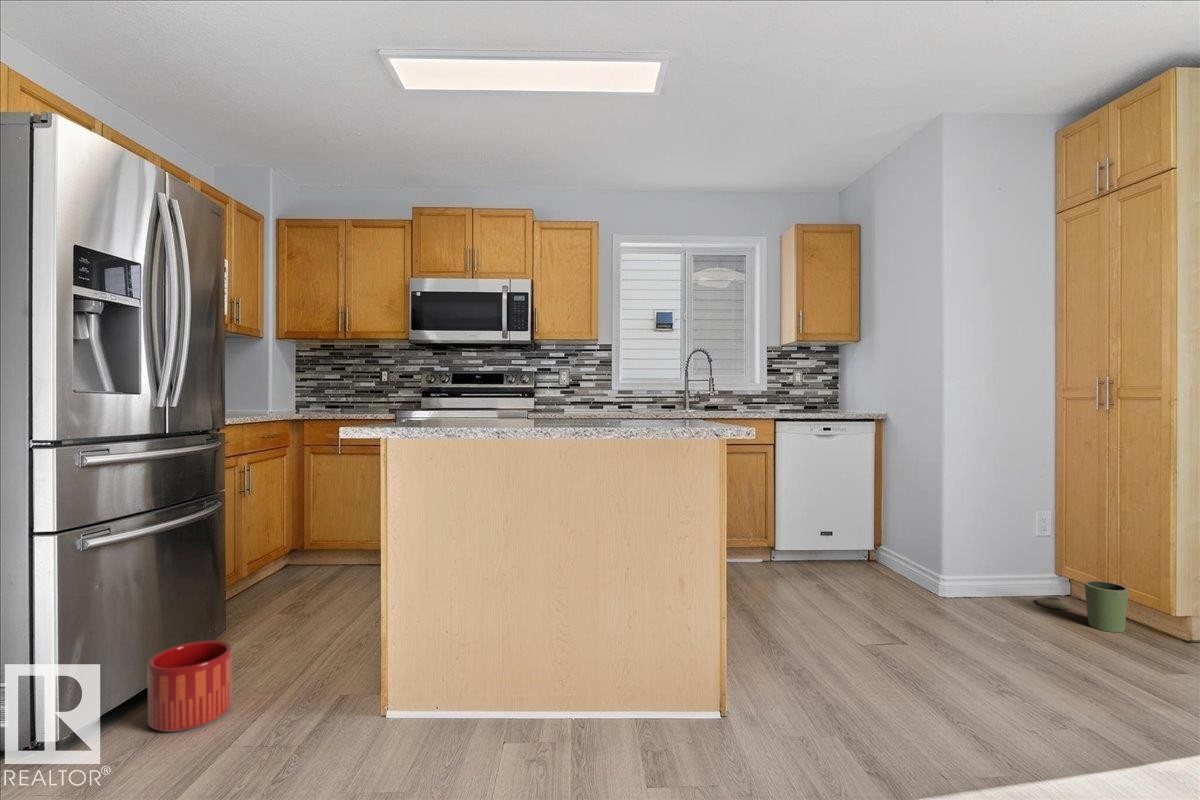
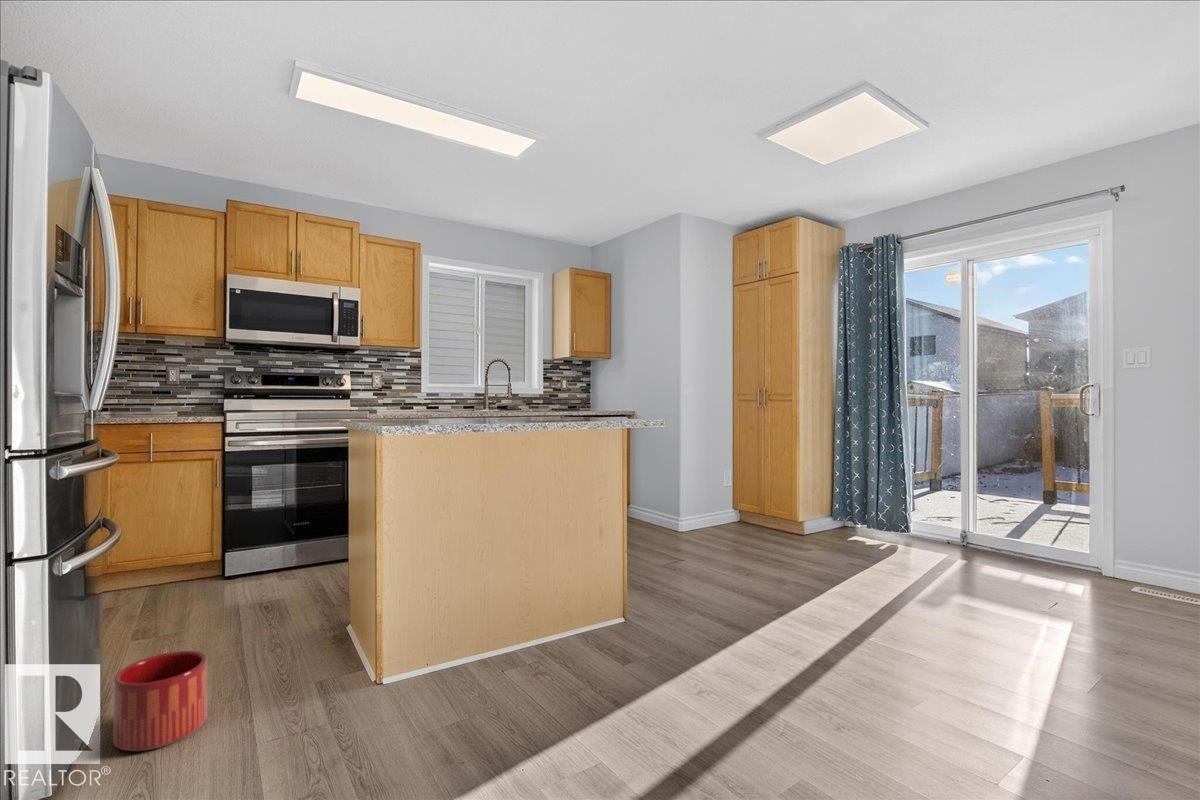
trash can: present [1036,581,1129,632] -> none [731,509,782,537]

